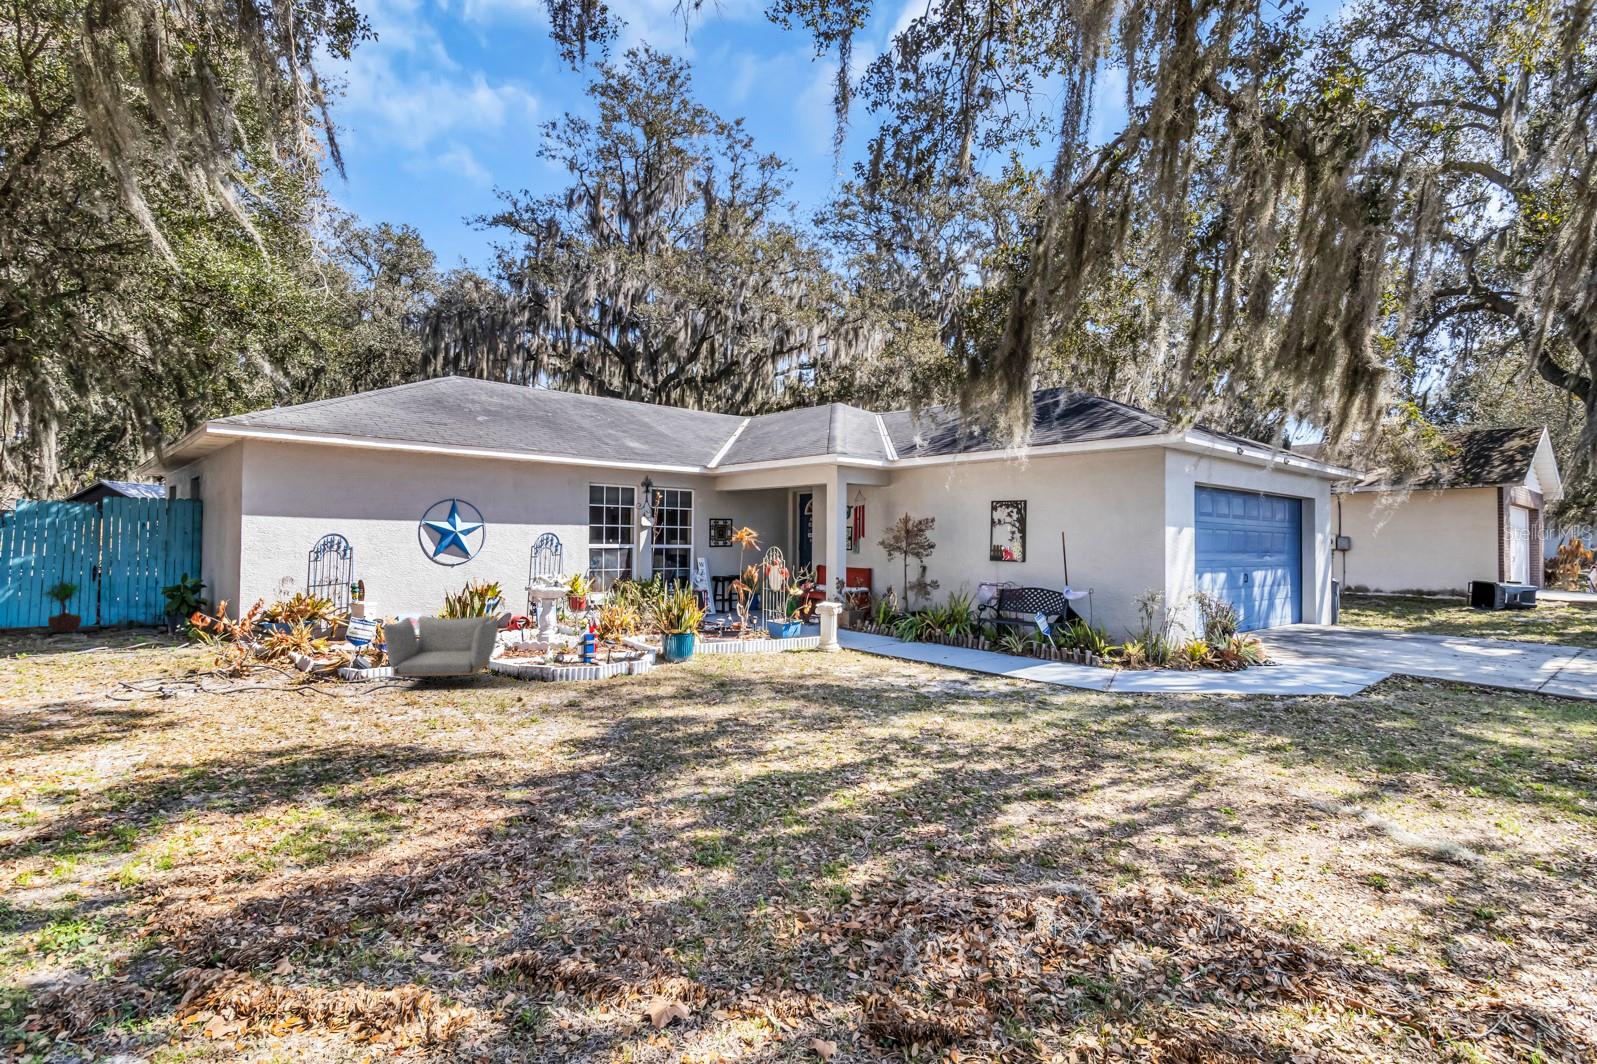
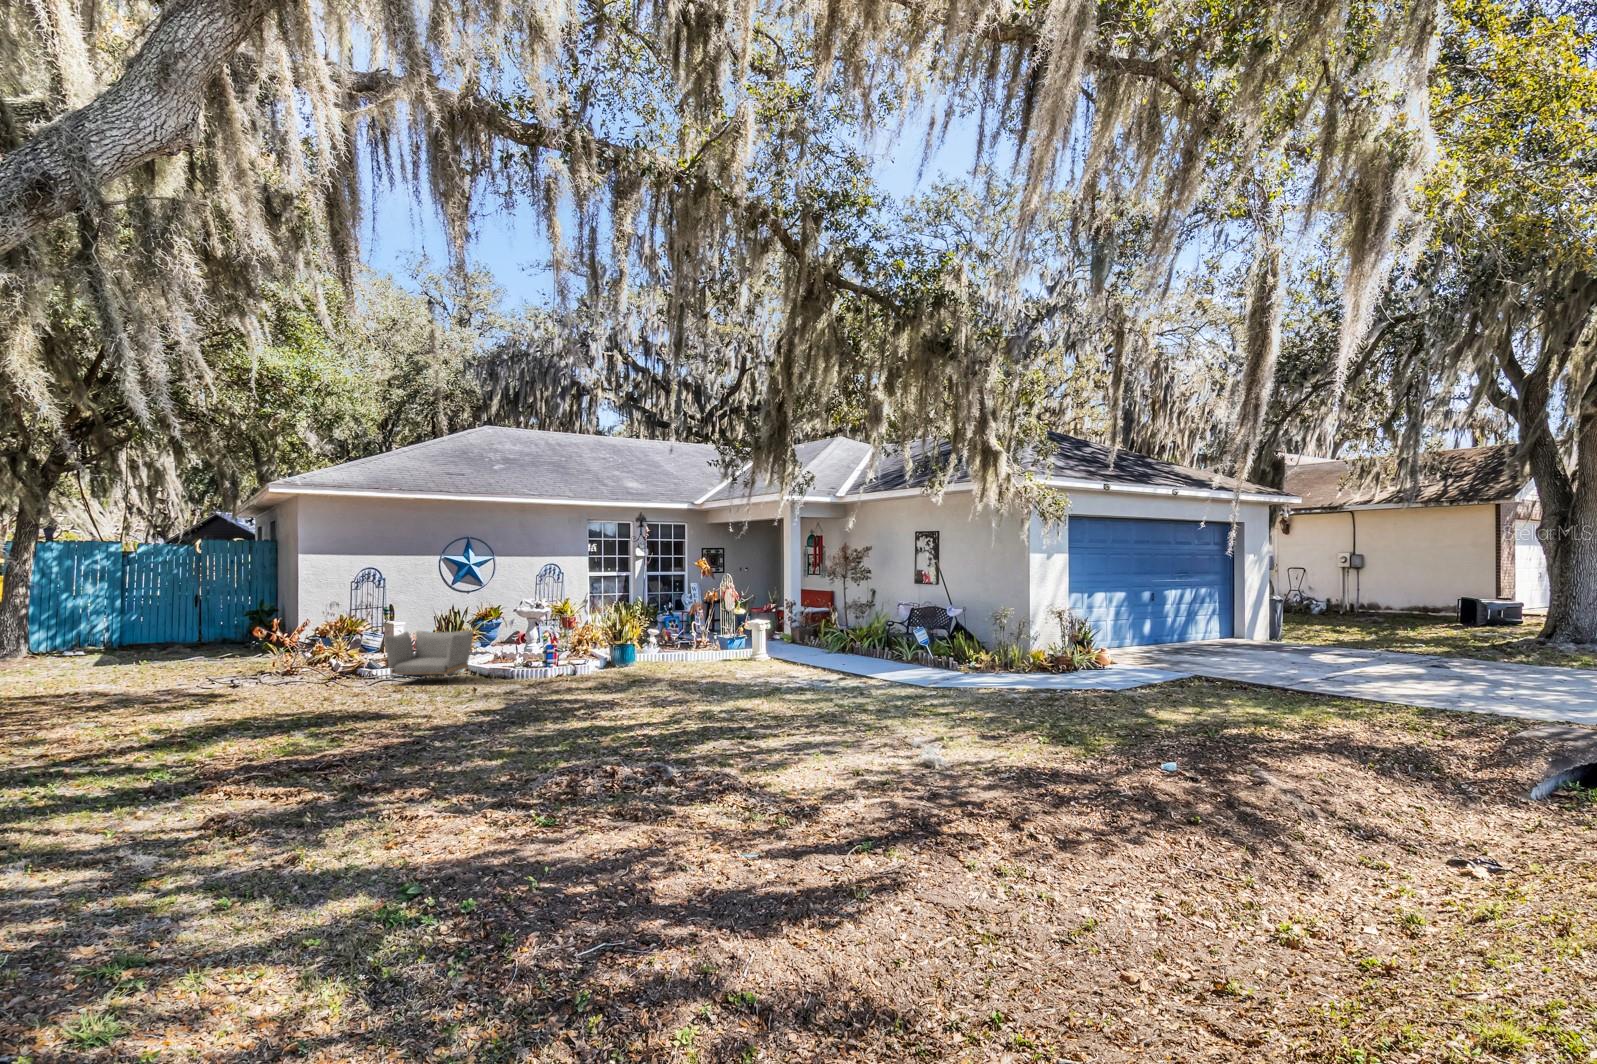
potted tree: present [42,580,82,633] -> none [168,604,200,649]

